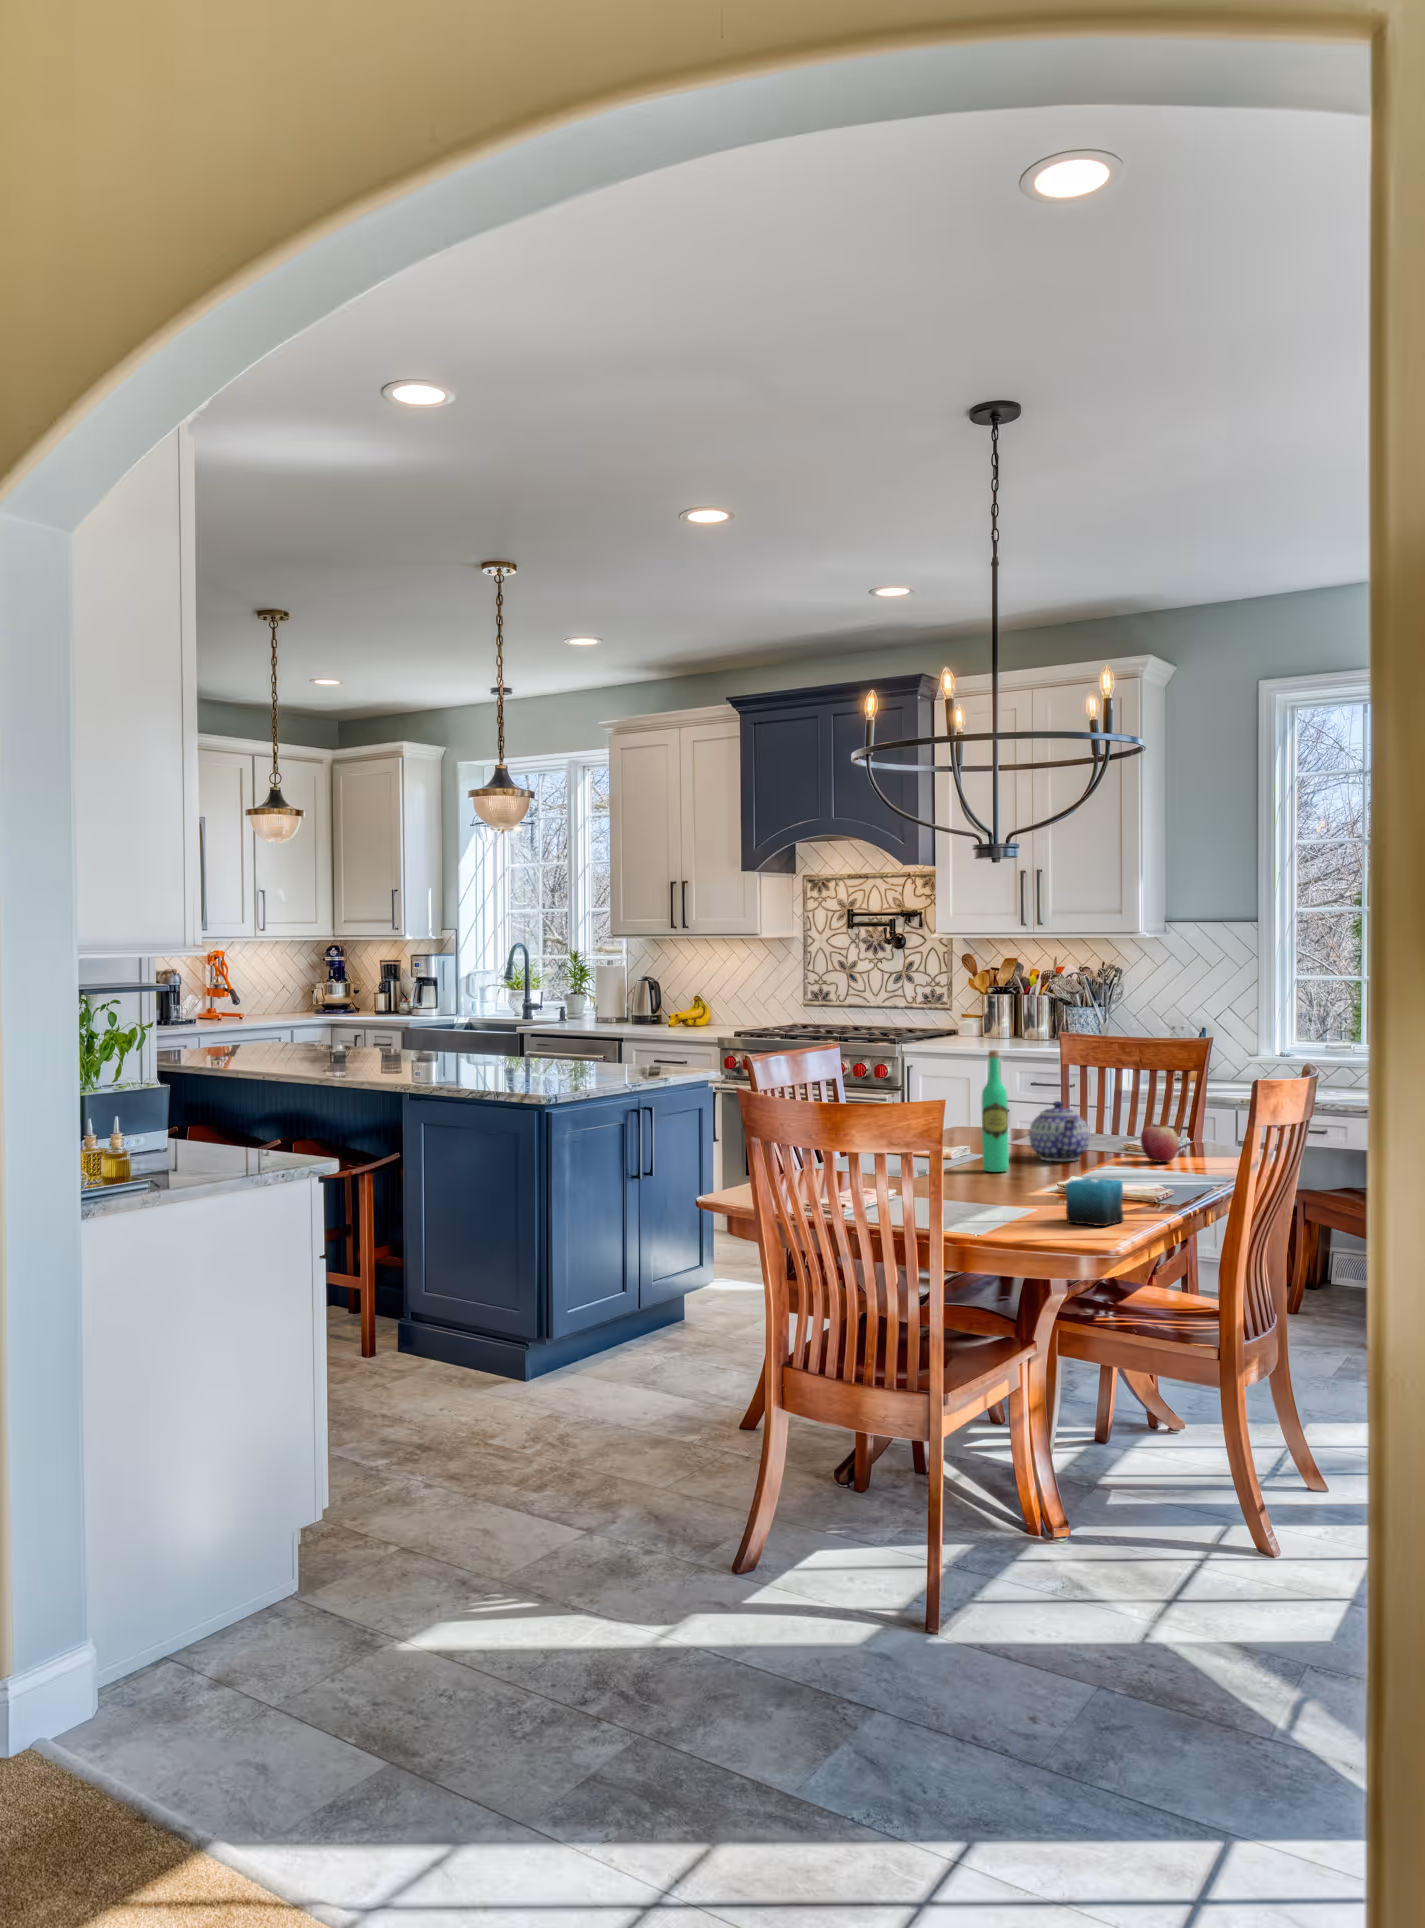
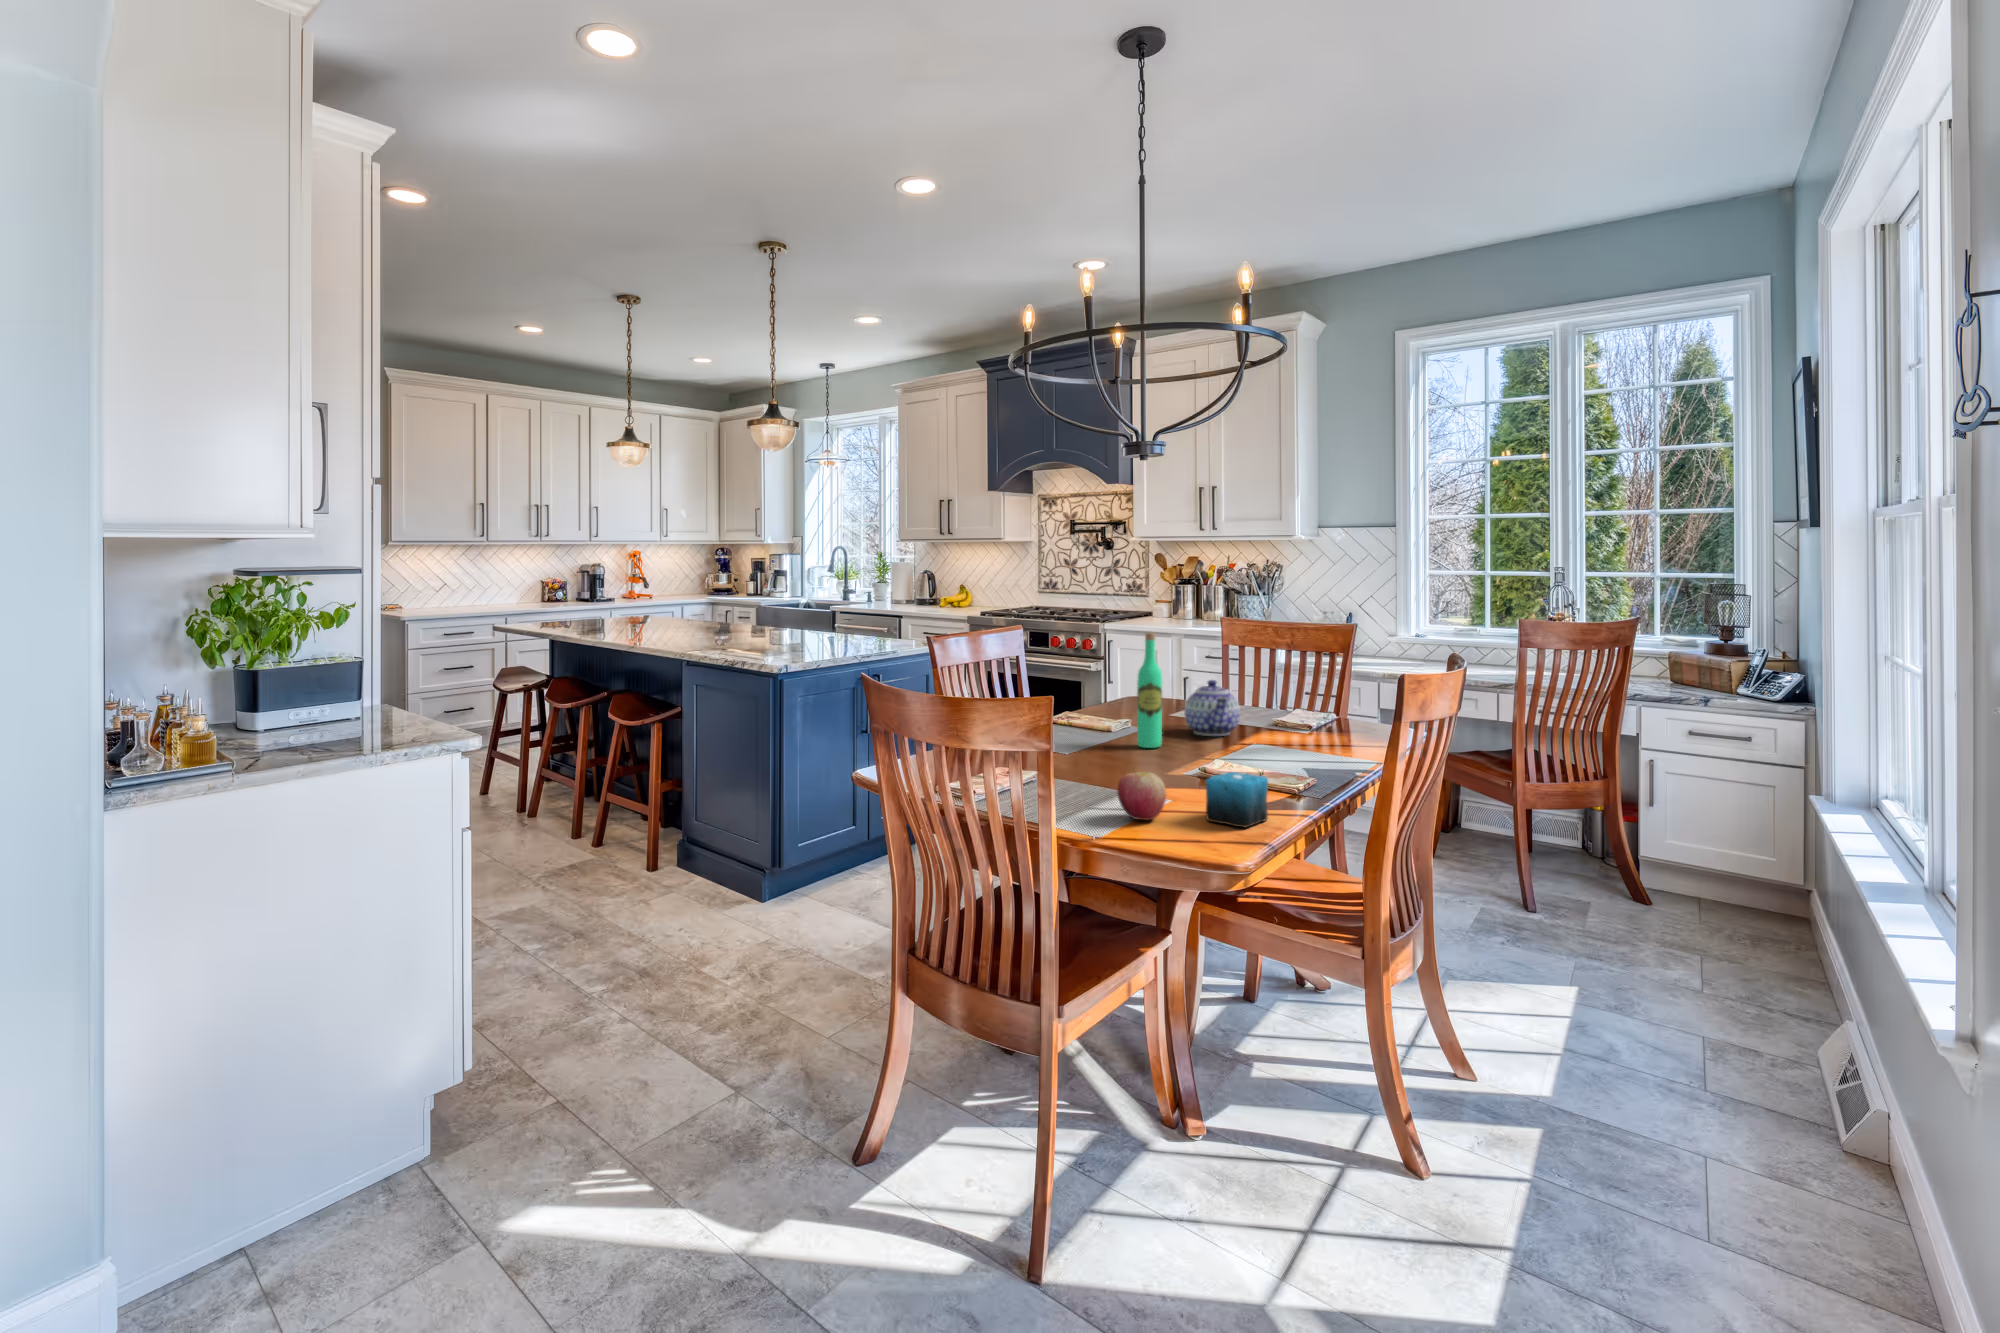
apple: present [1140,1127,1179,1162] -> present [1118,768,1166,820]

